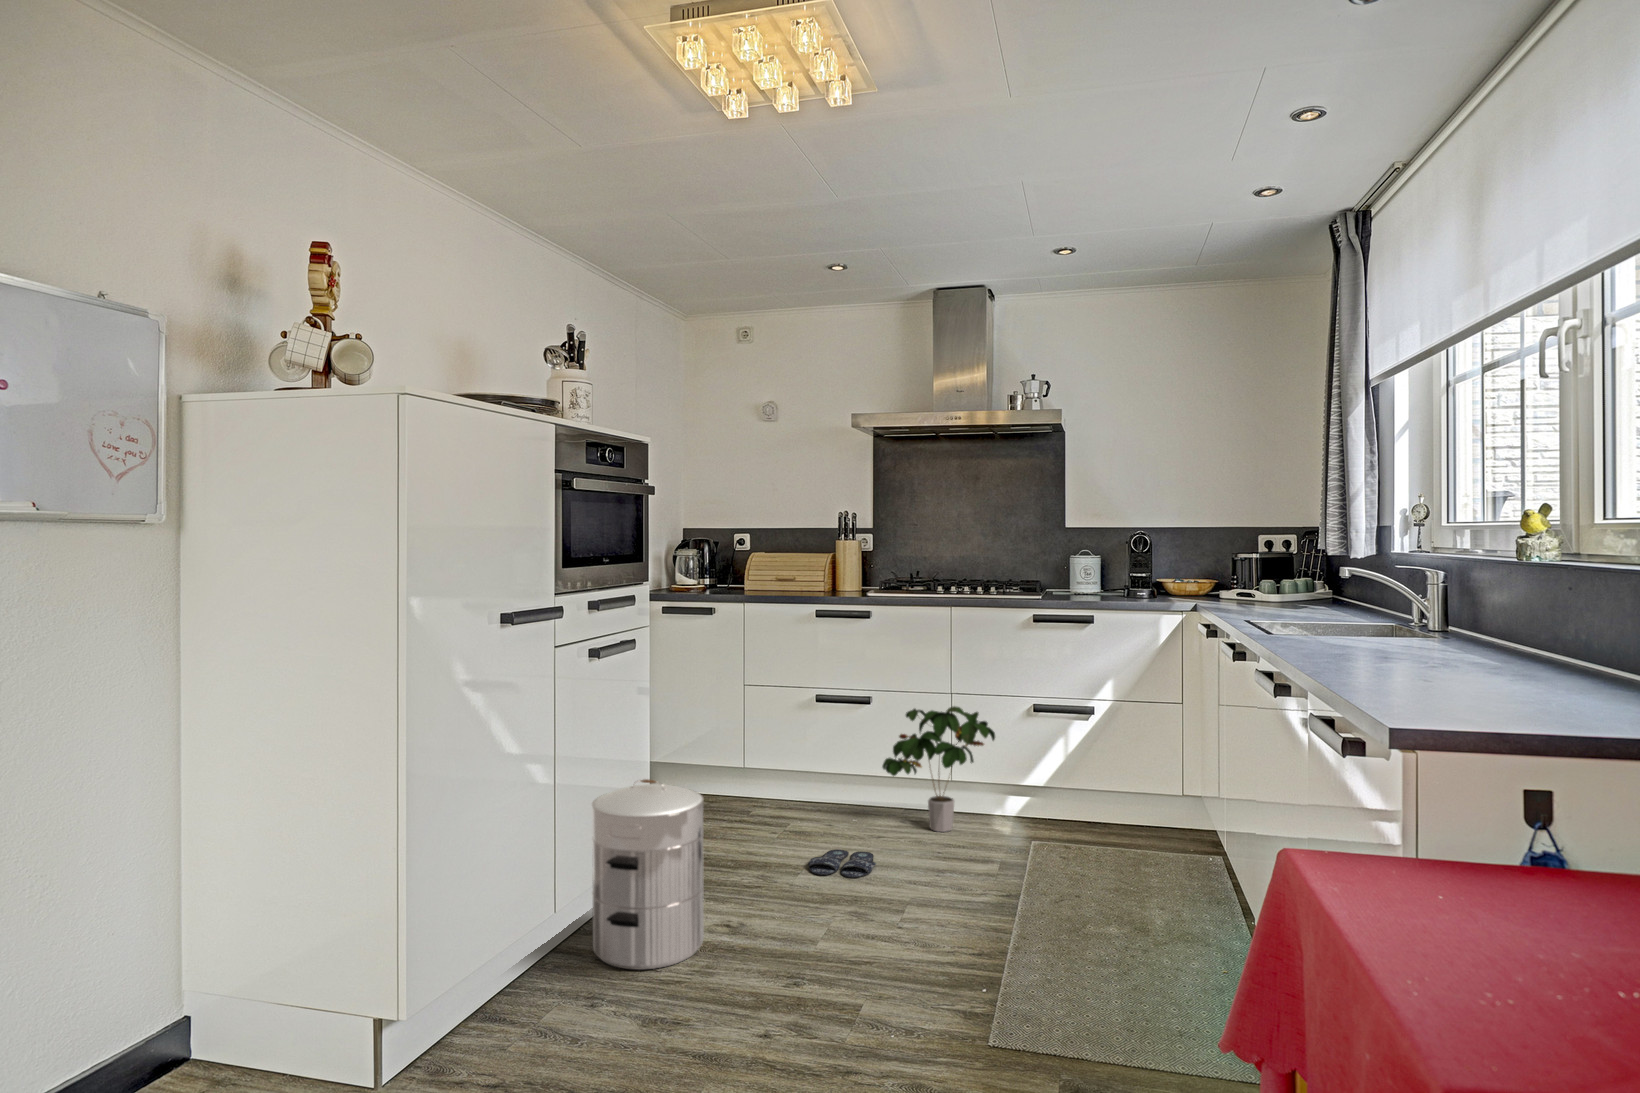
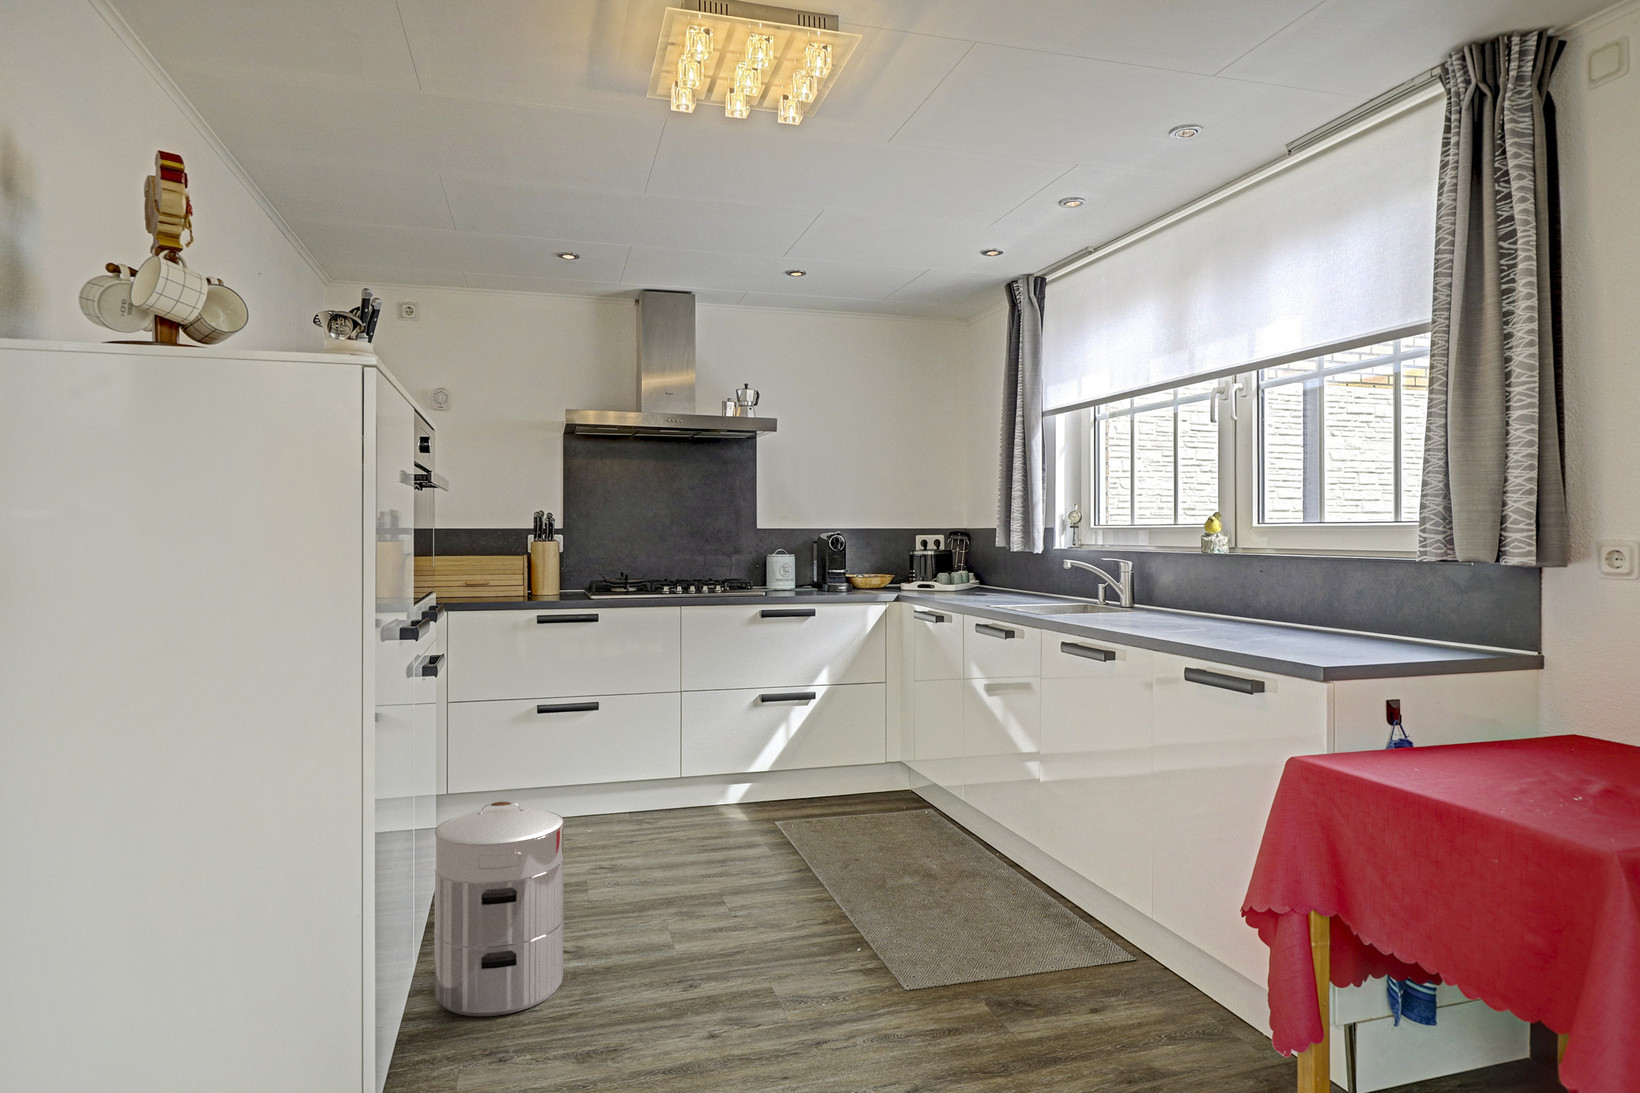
potted plant: present [882,706,995,832] -> none [628,702,733,828]
slippers: present [809,849,876,878] -> none [589,857,659,886]

